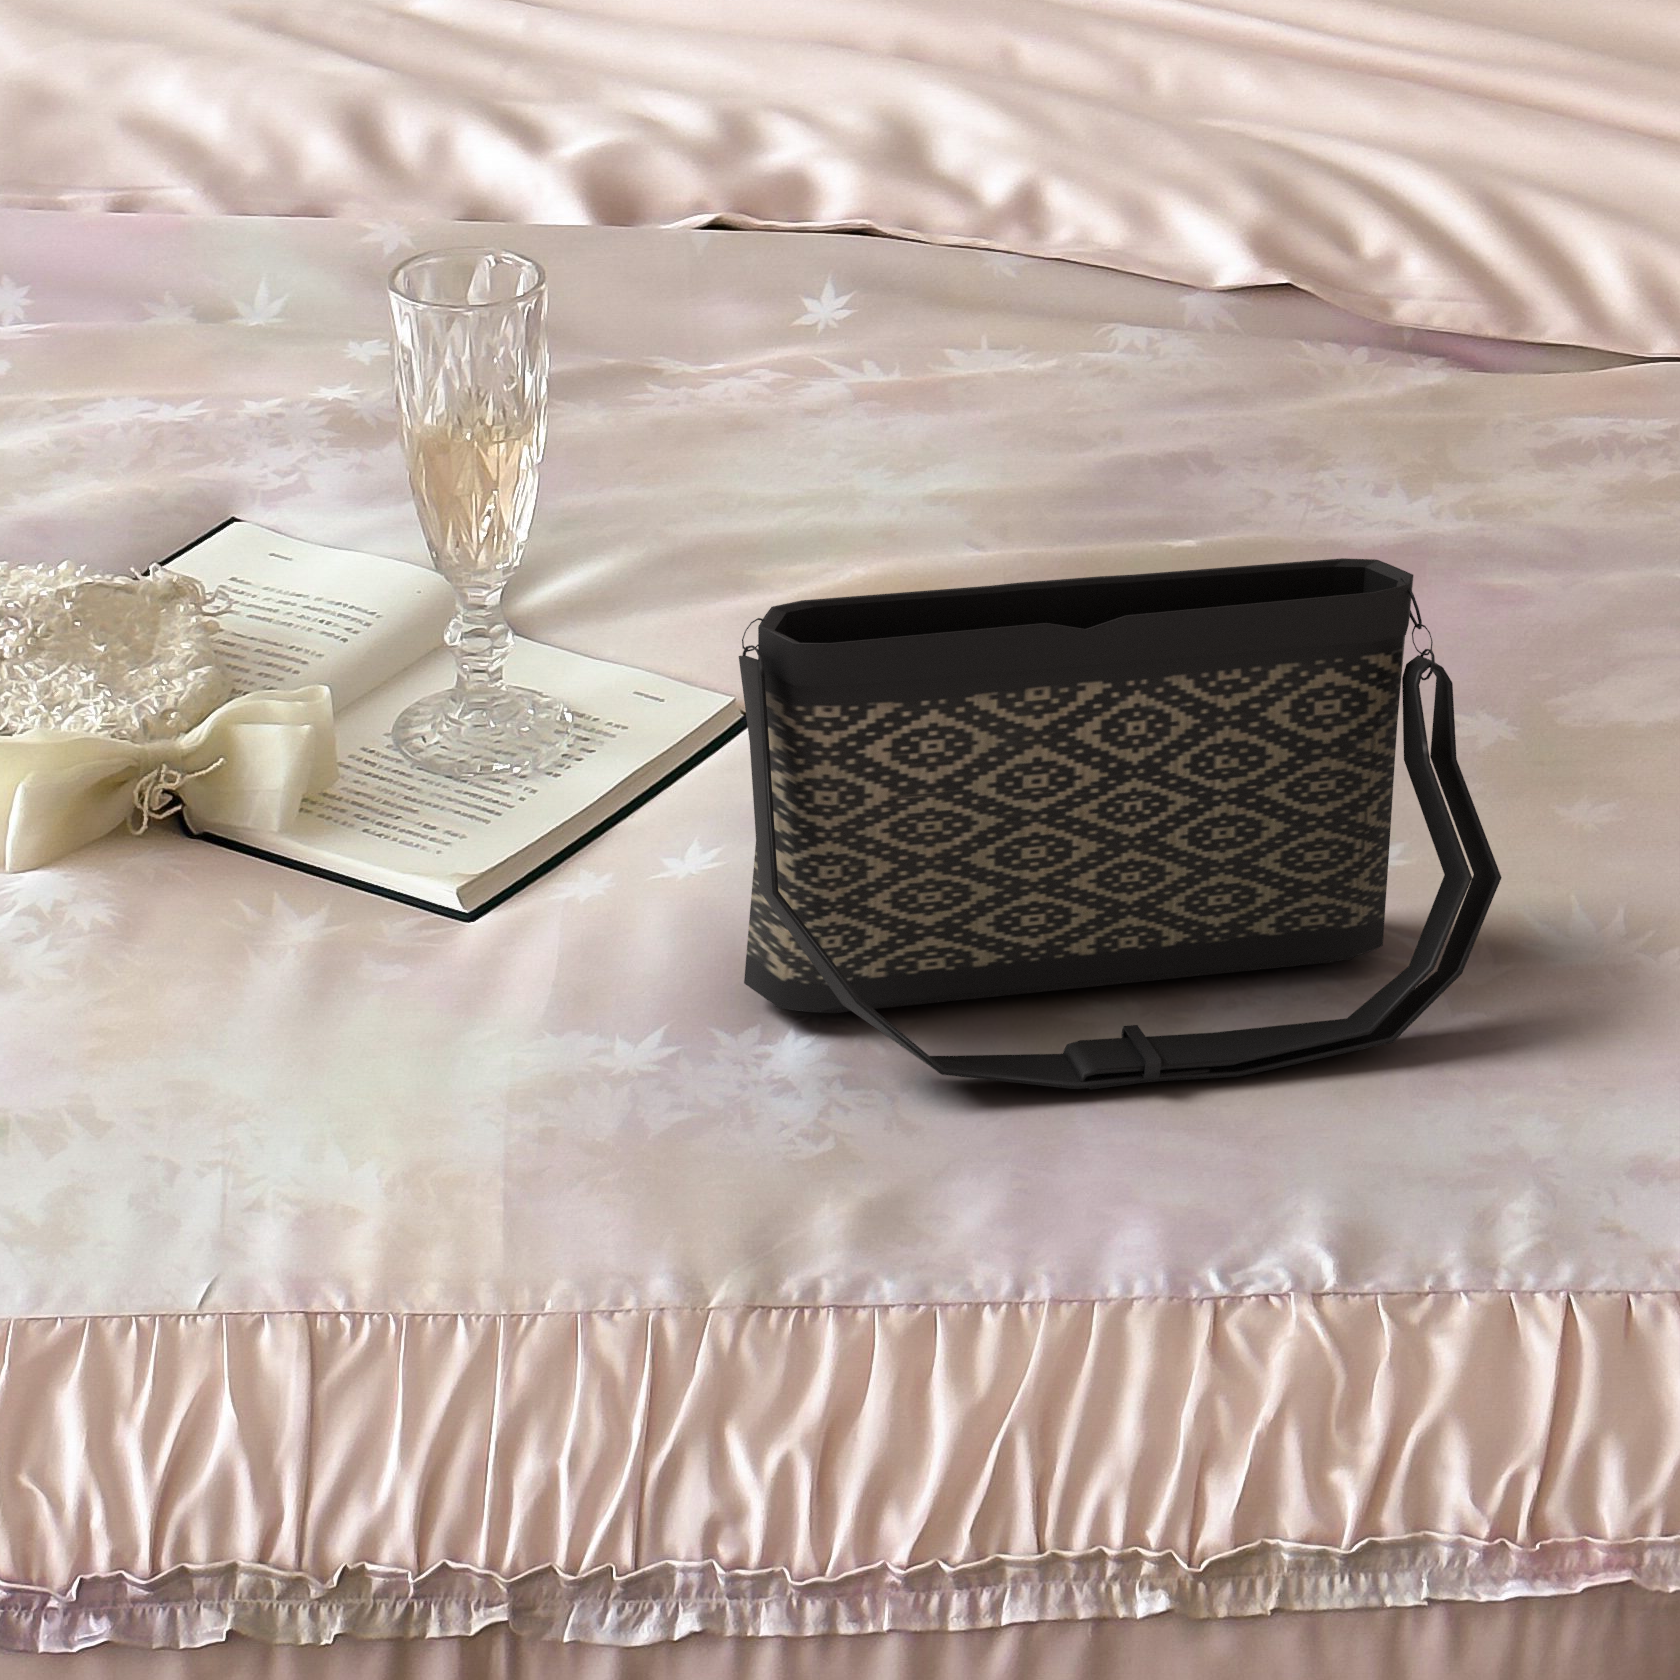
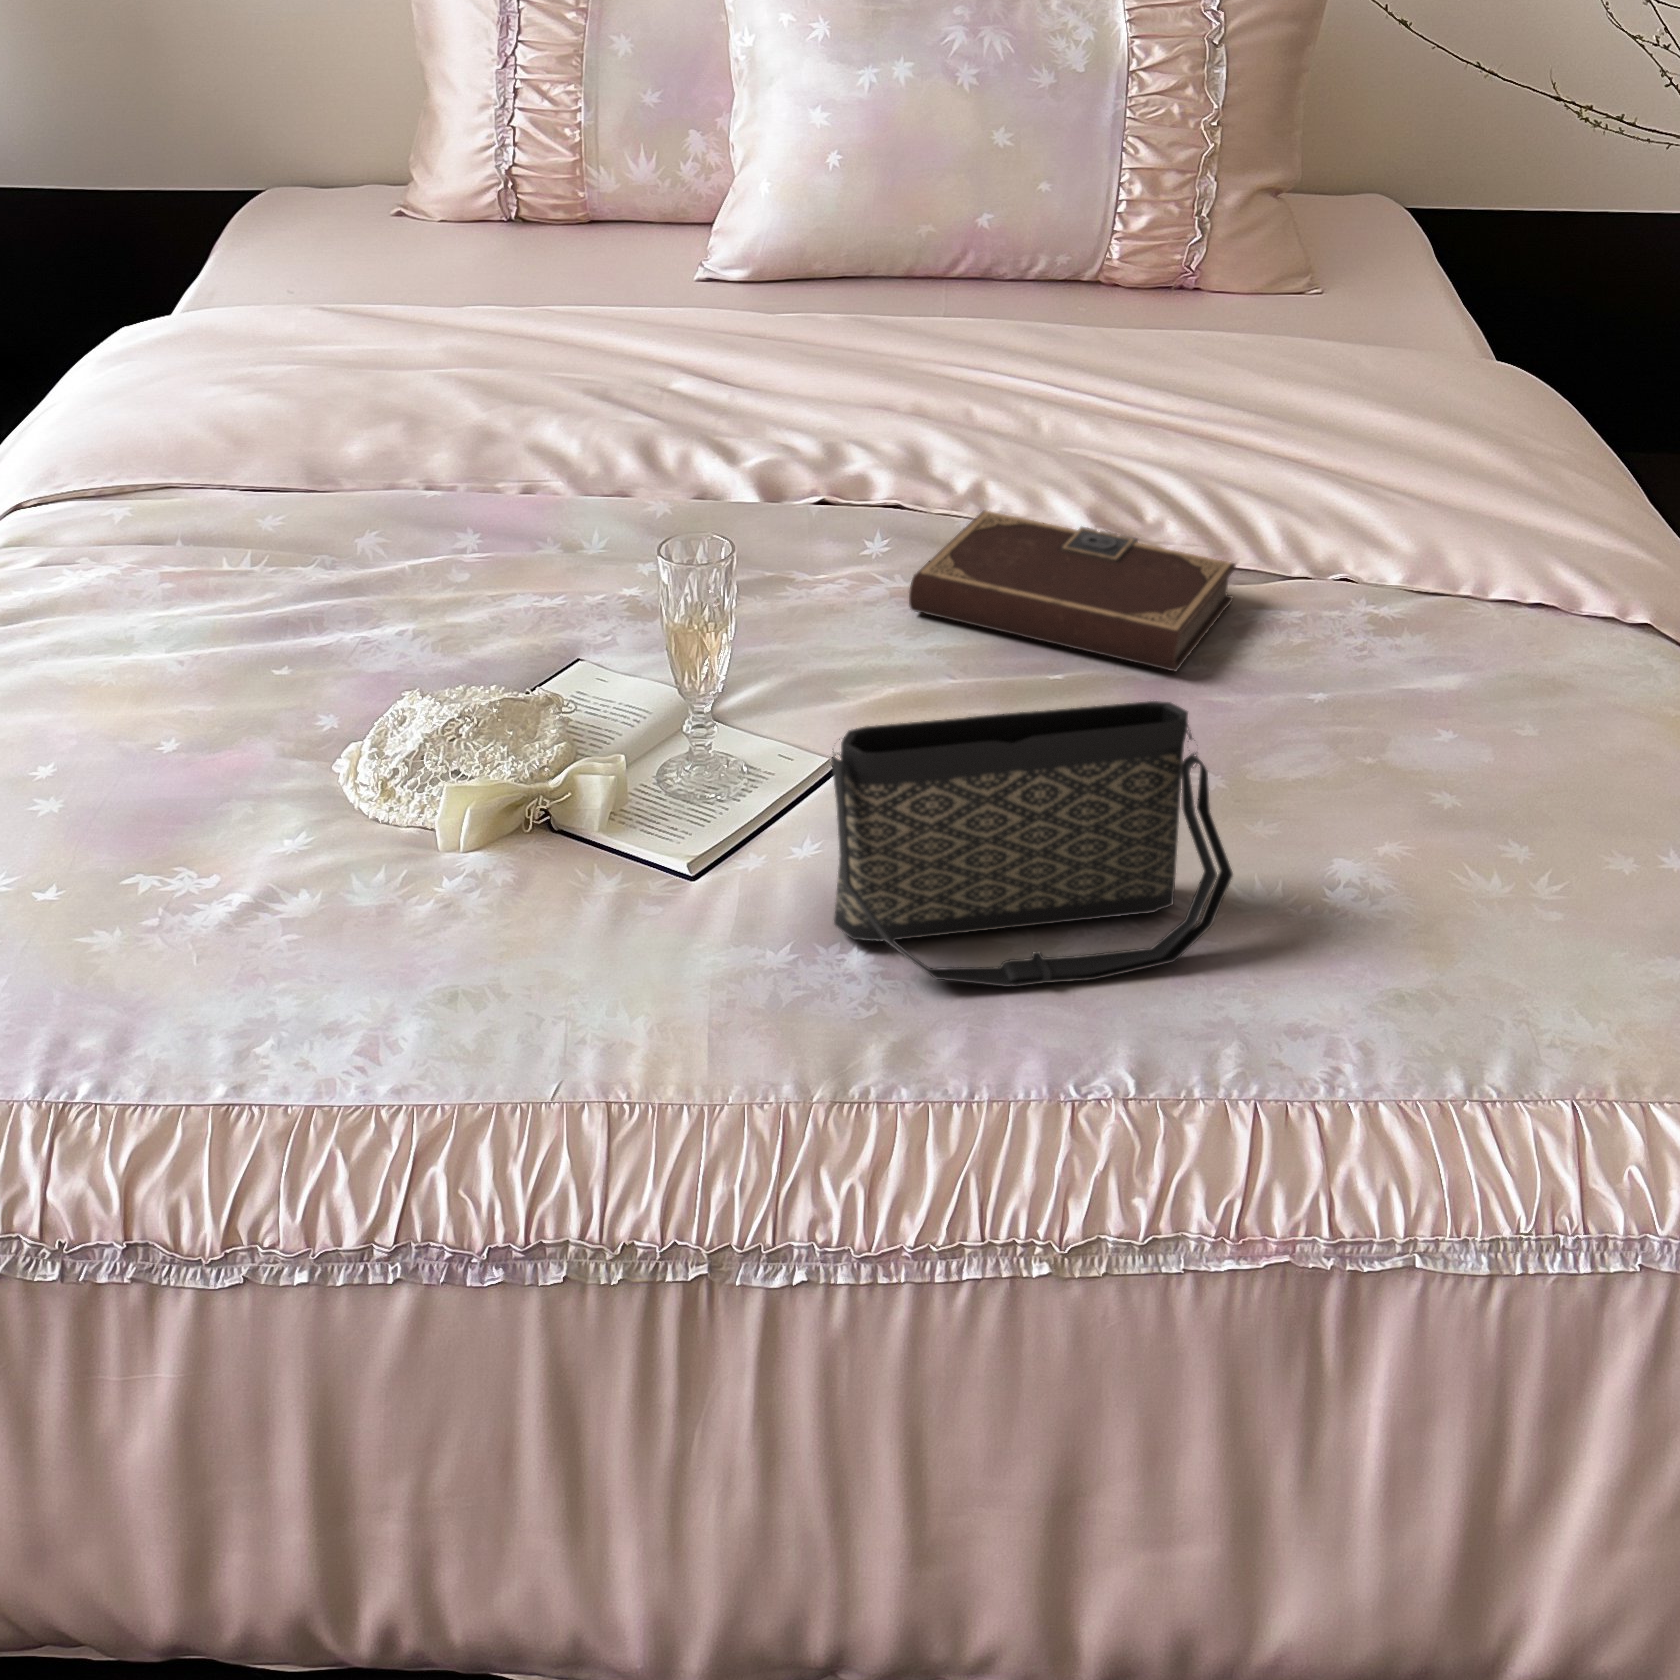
notebook: none [868,305,1460,567] -> present [909,511,1236,671]

